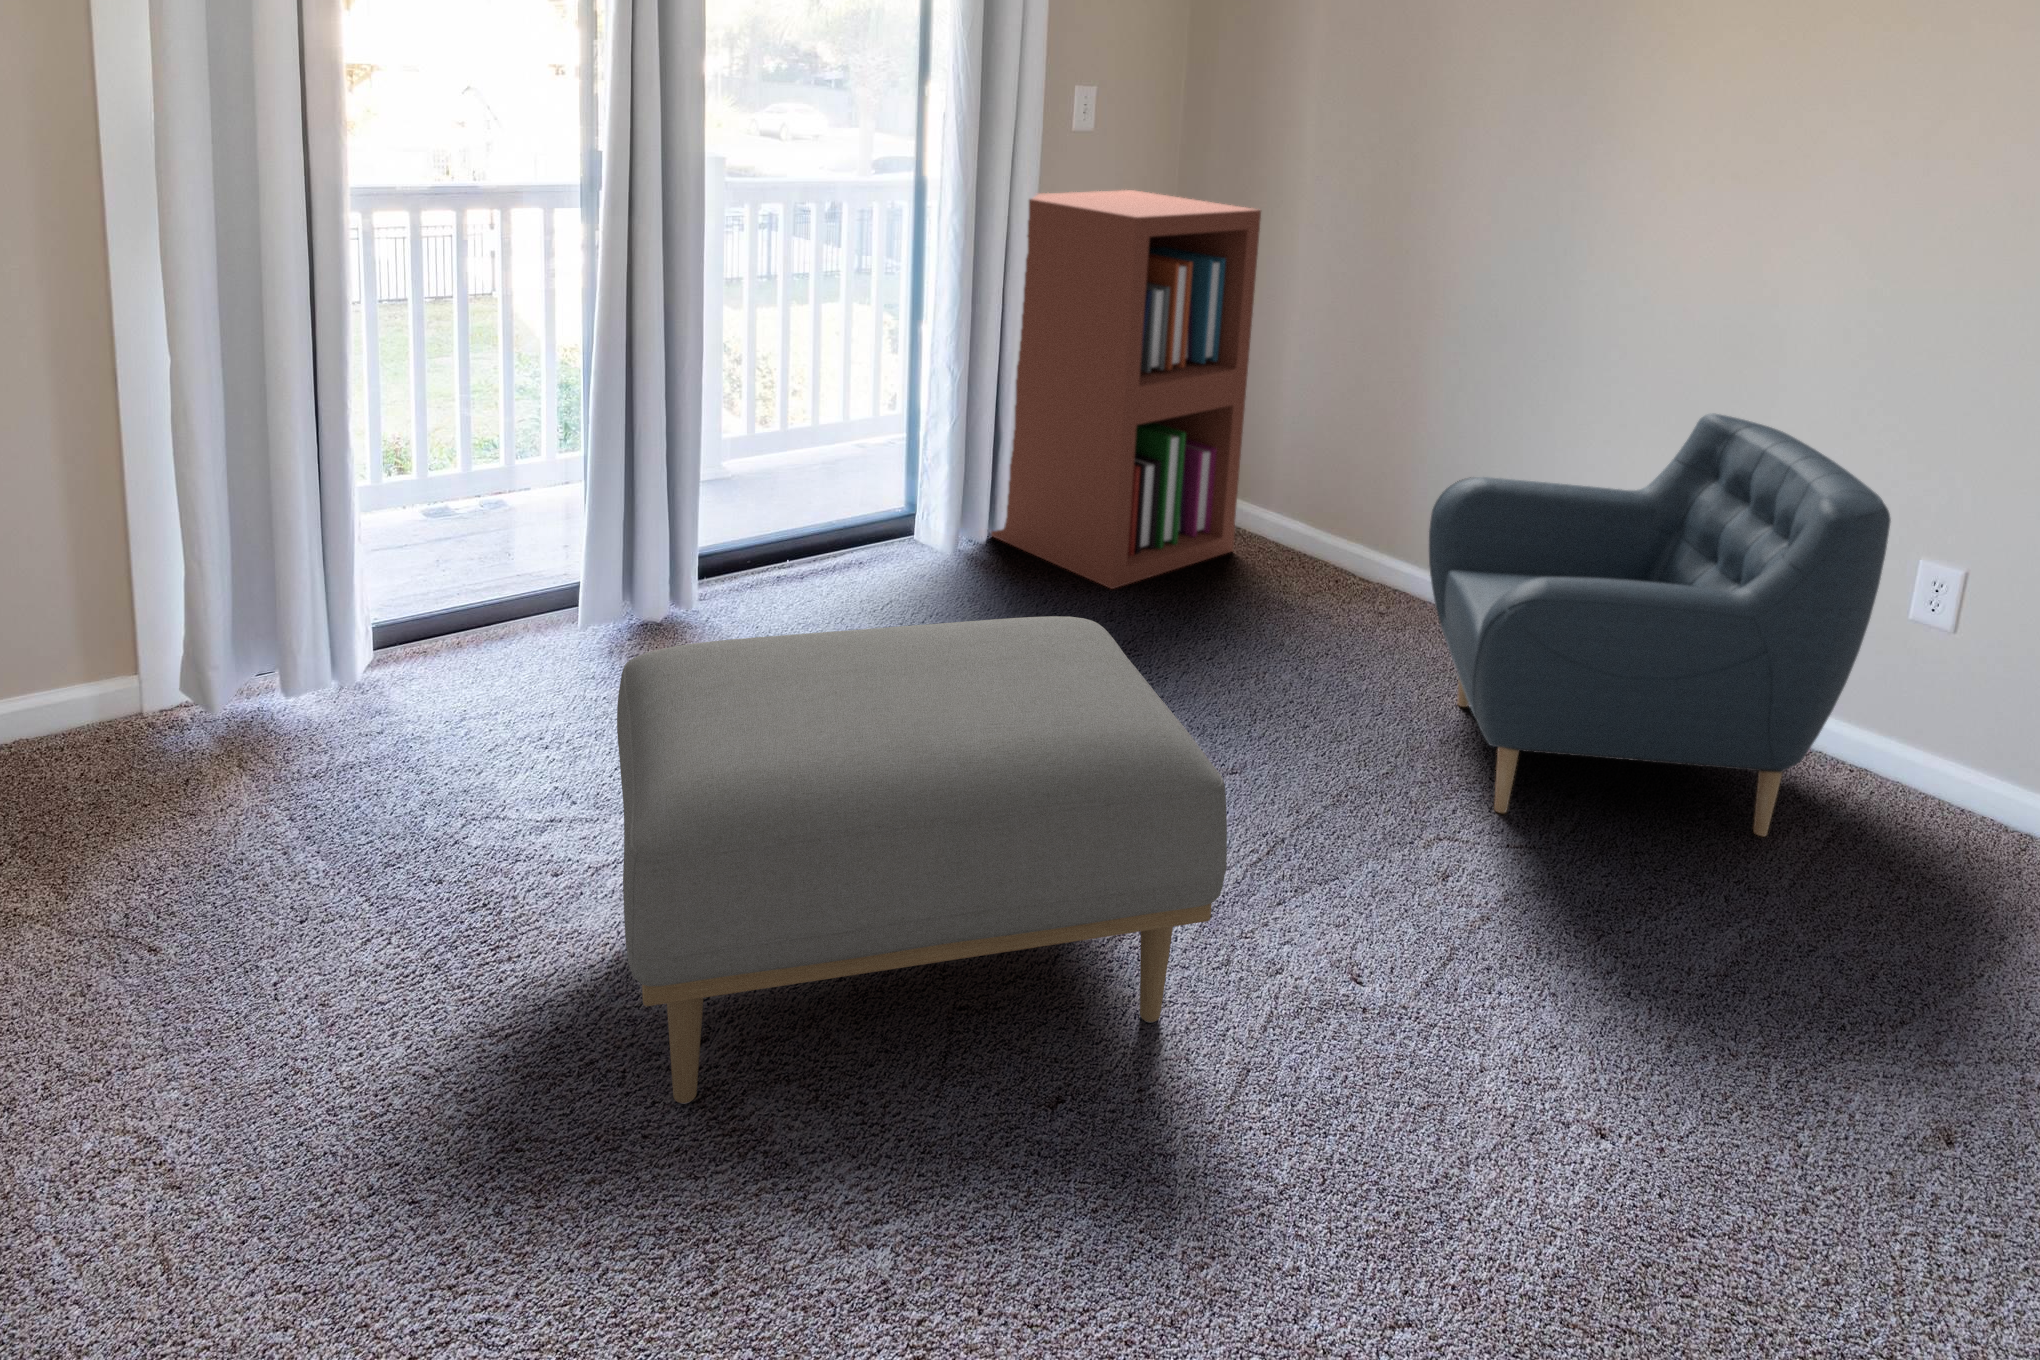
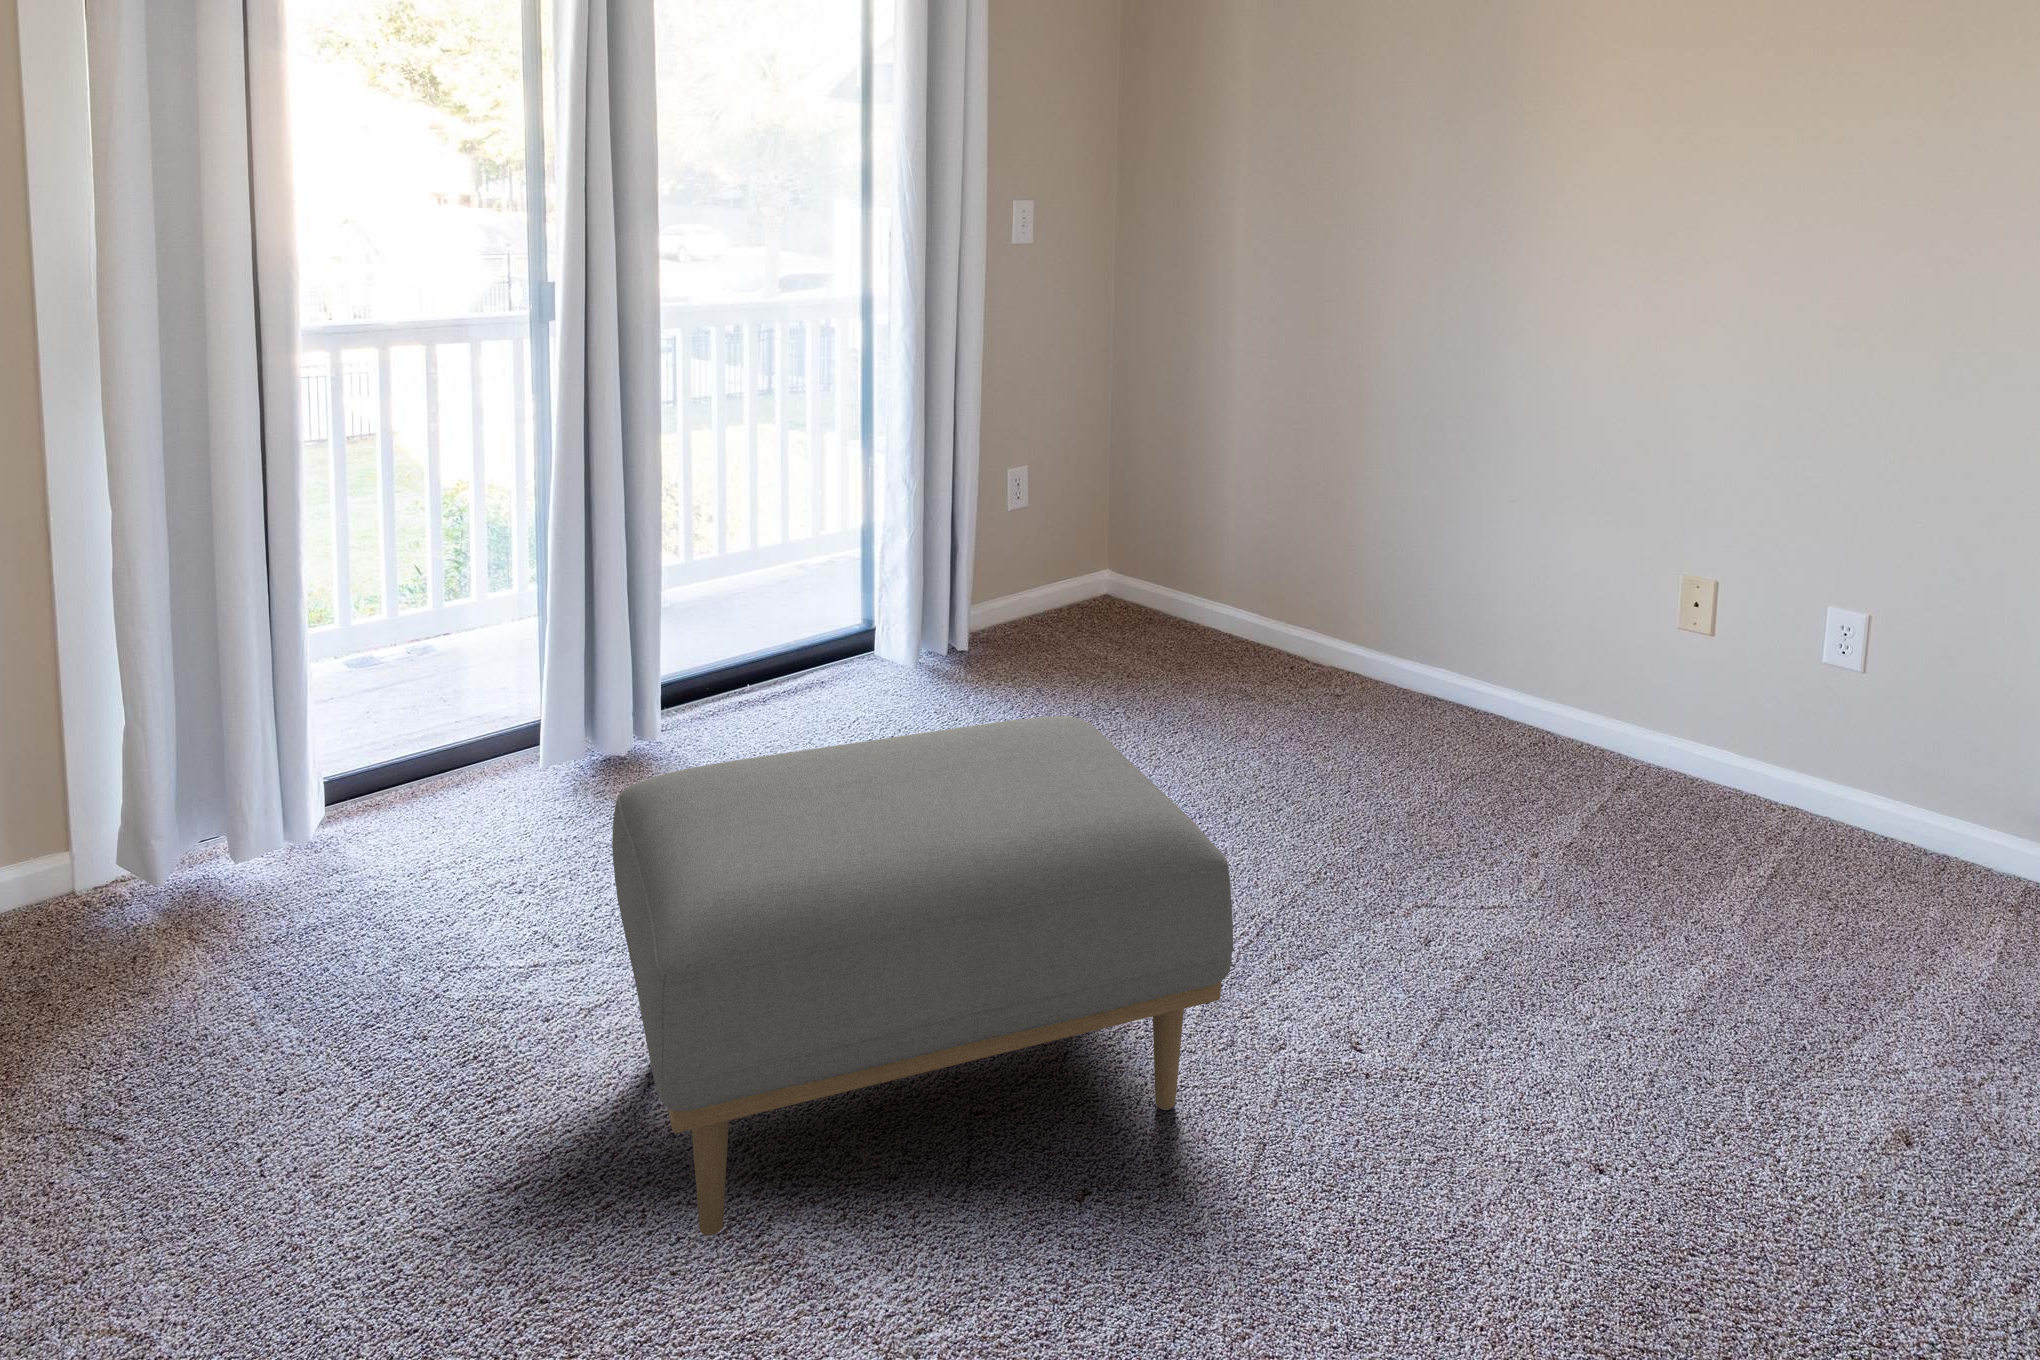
bookshelf: present [991,190,1261,589] -> none [950,298,1202,696]
armchair: present [1429,414,1891,836] -> none [1386,485,1805,882]

